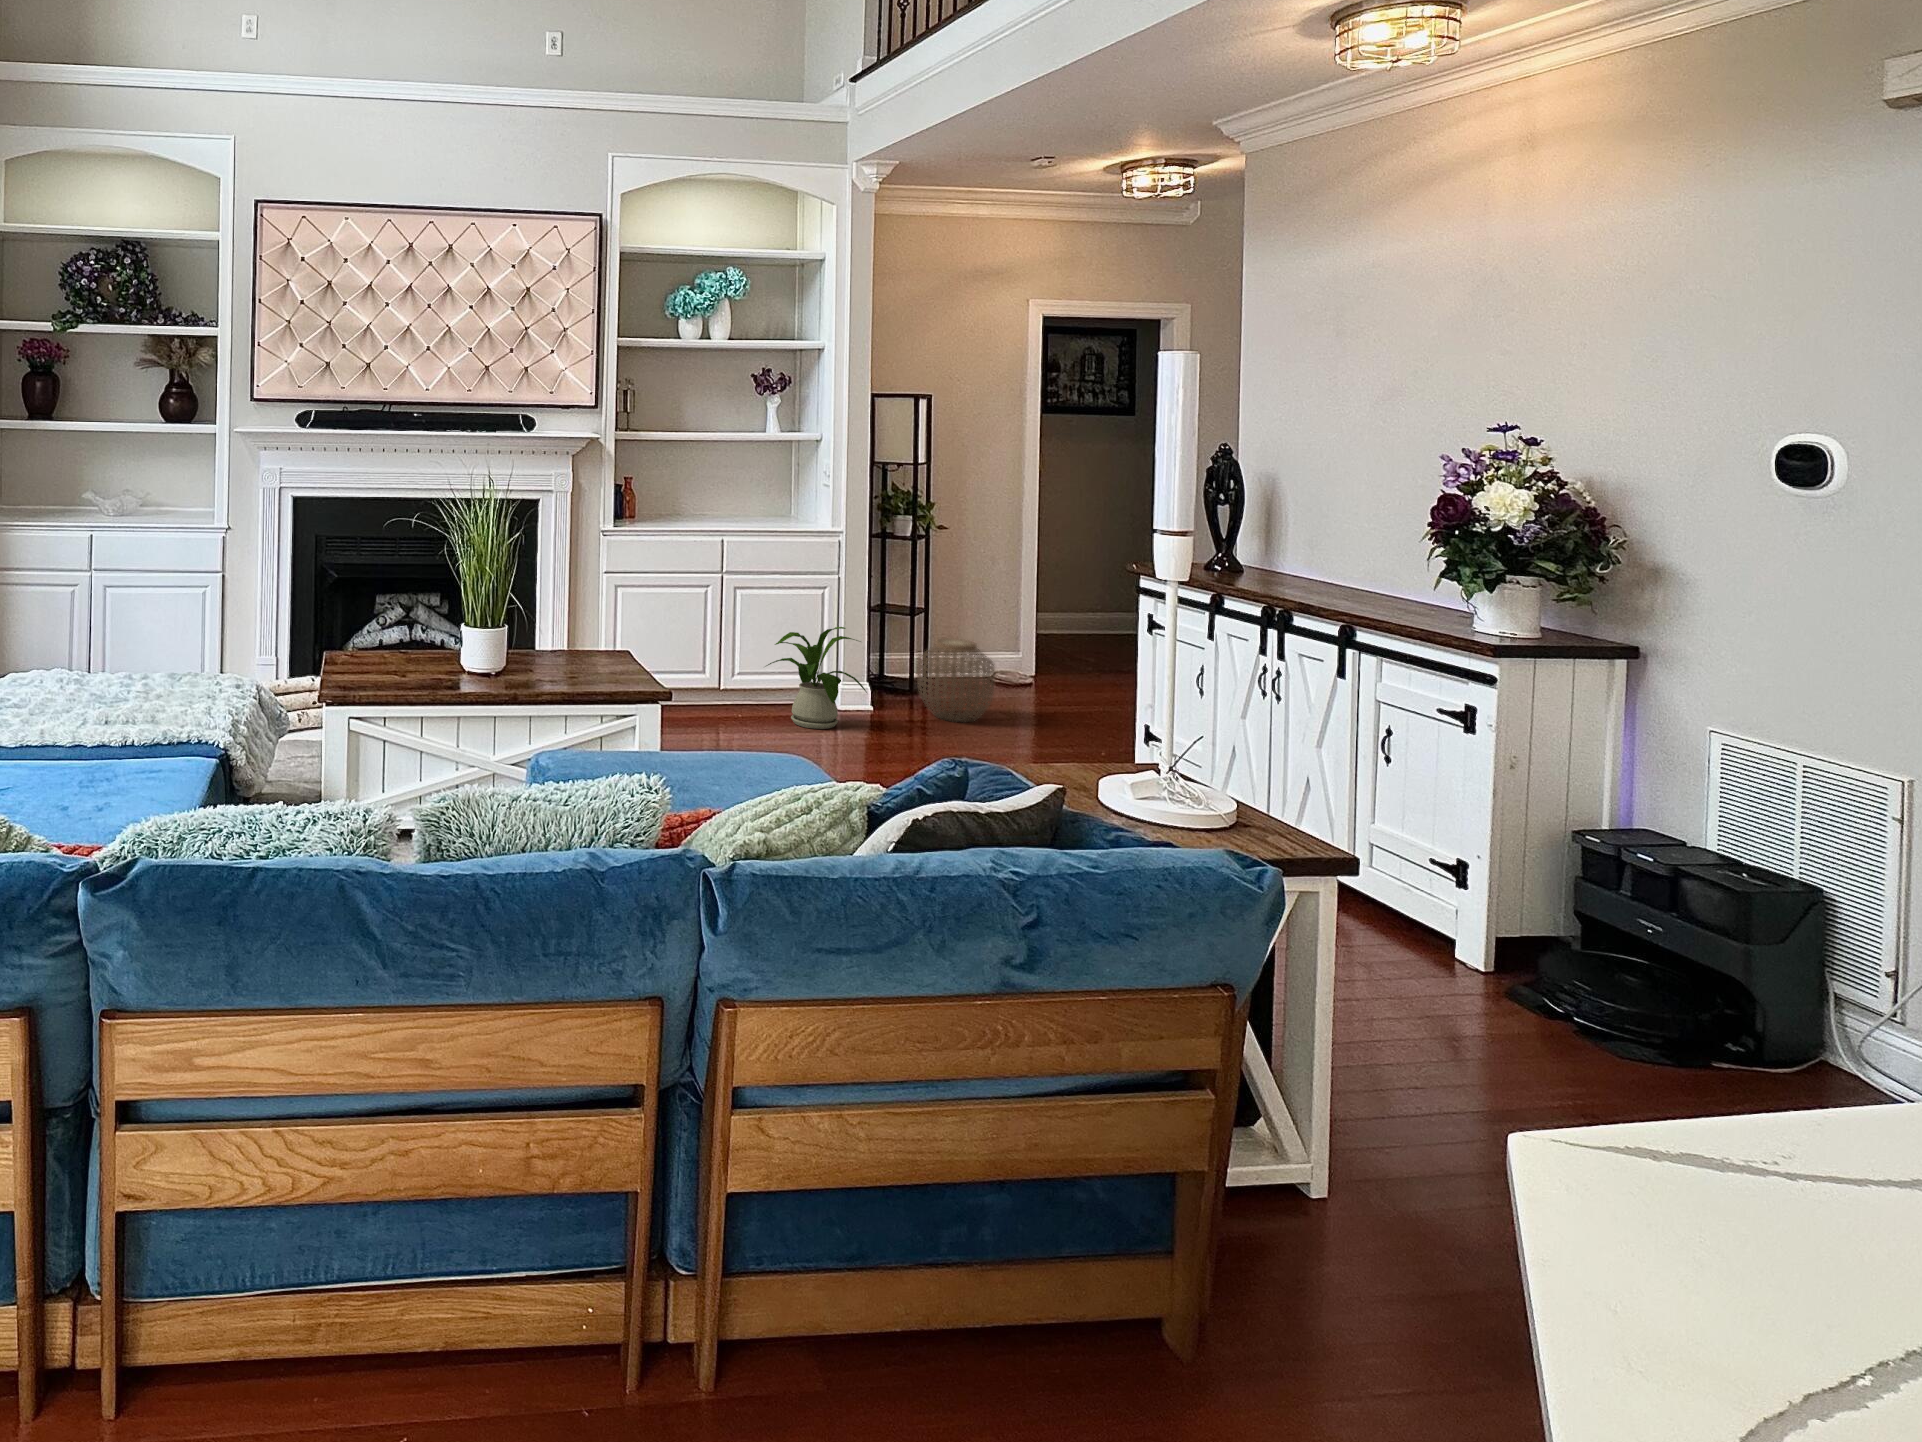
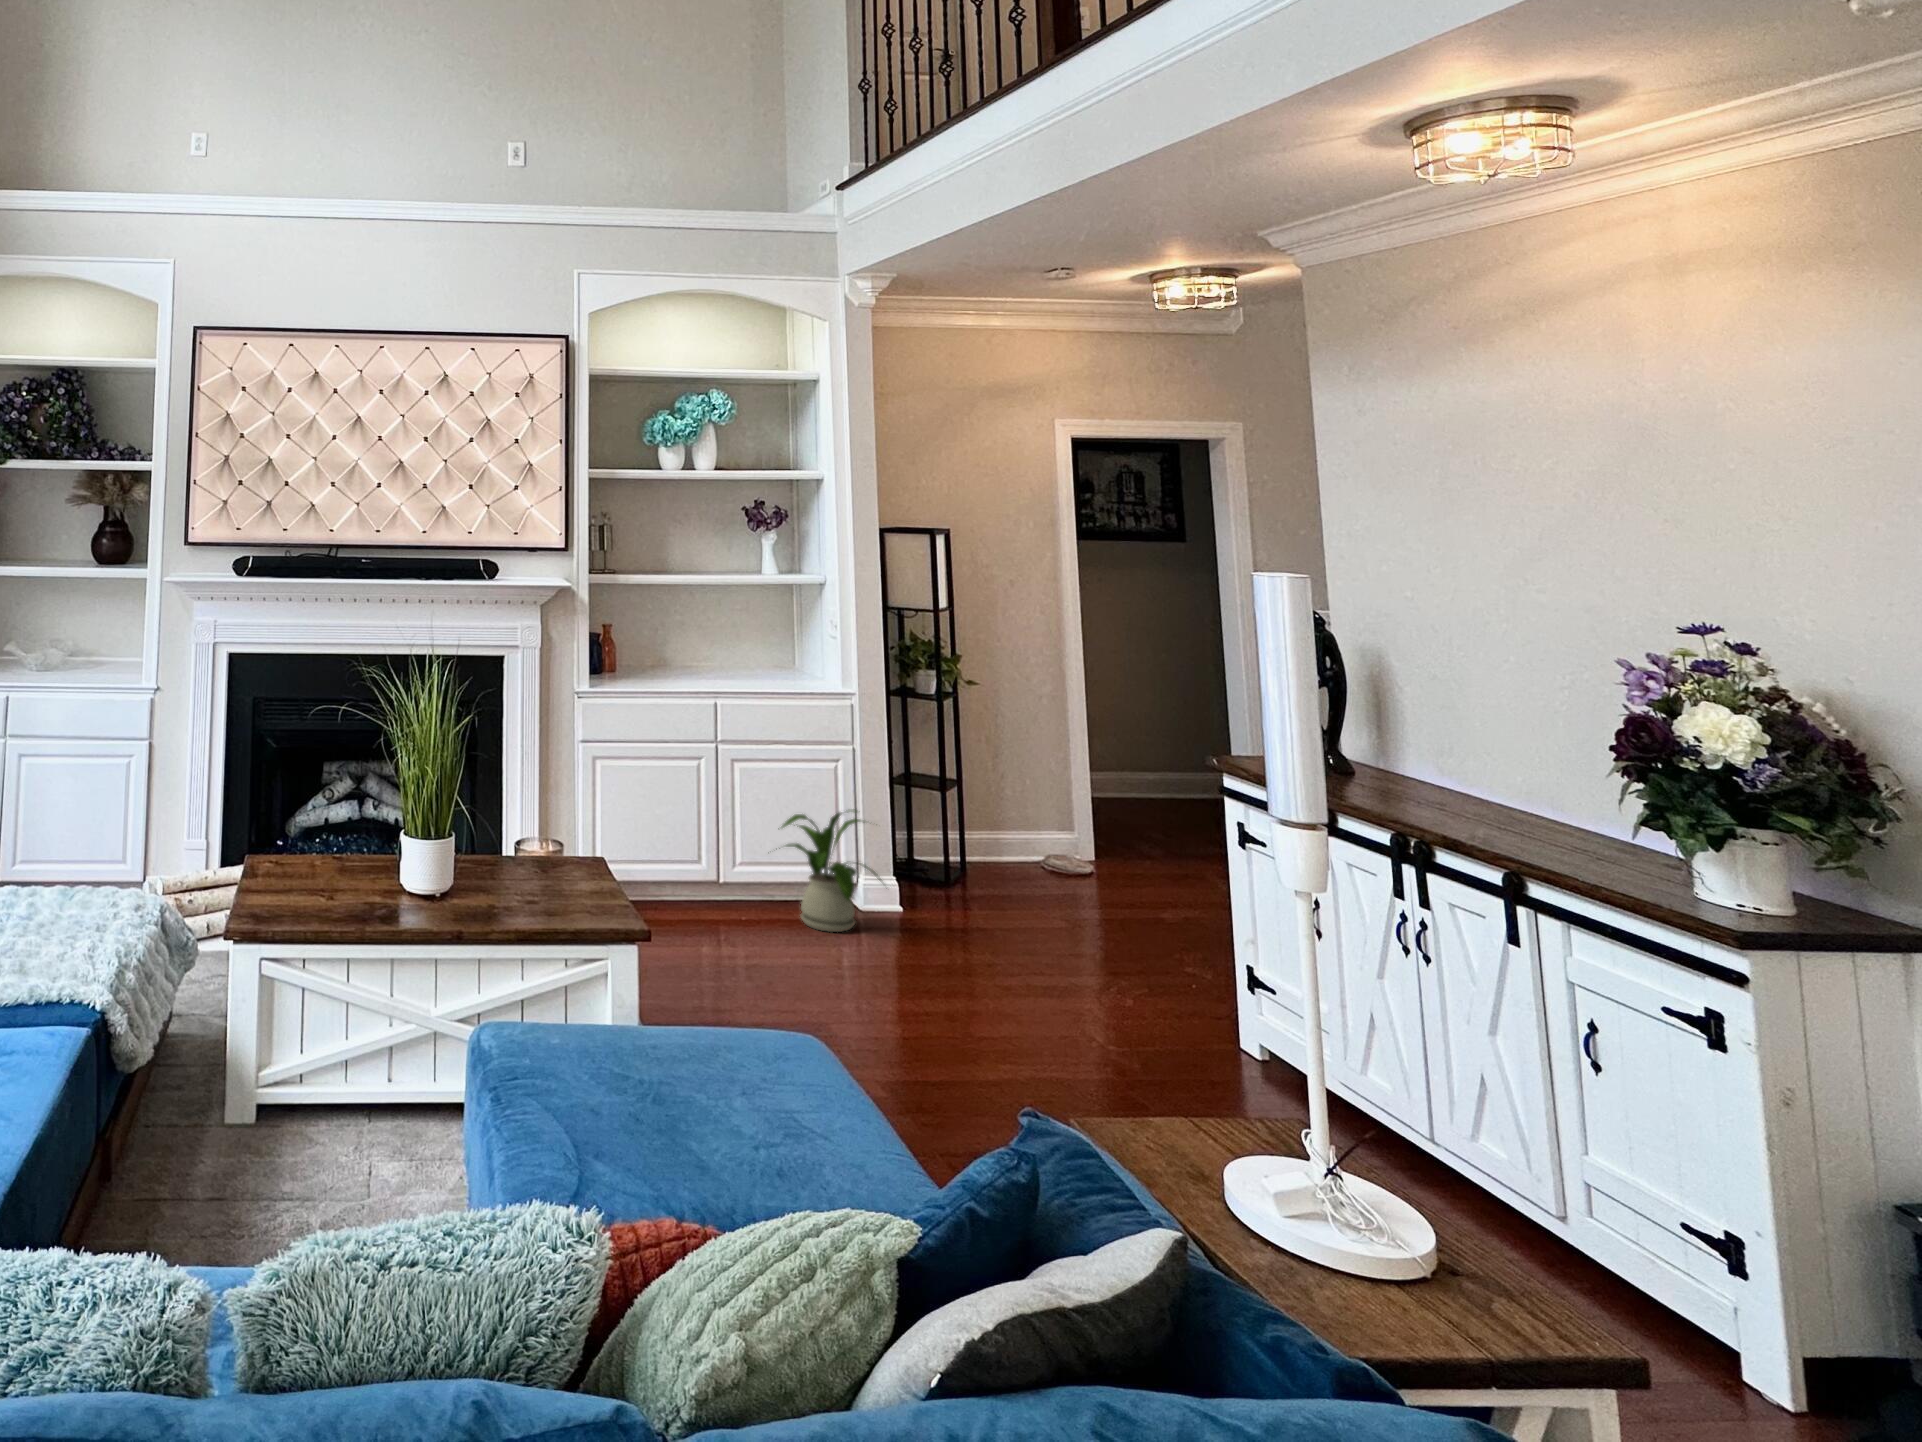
woven basket: present [917,638,995,722] -> none [947,819,1038,923]

